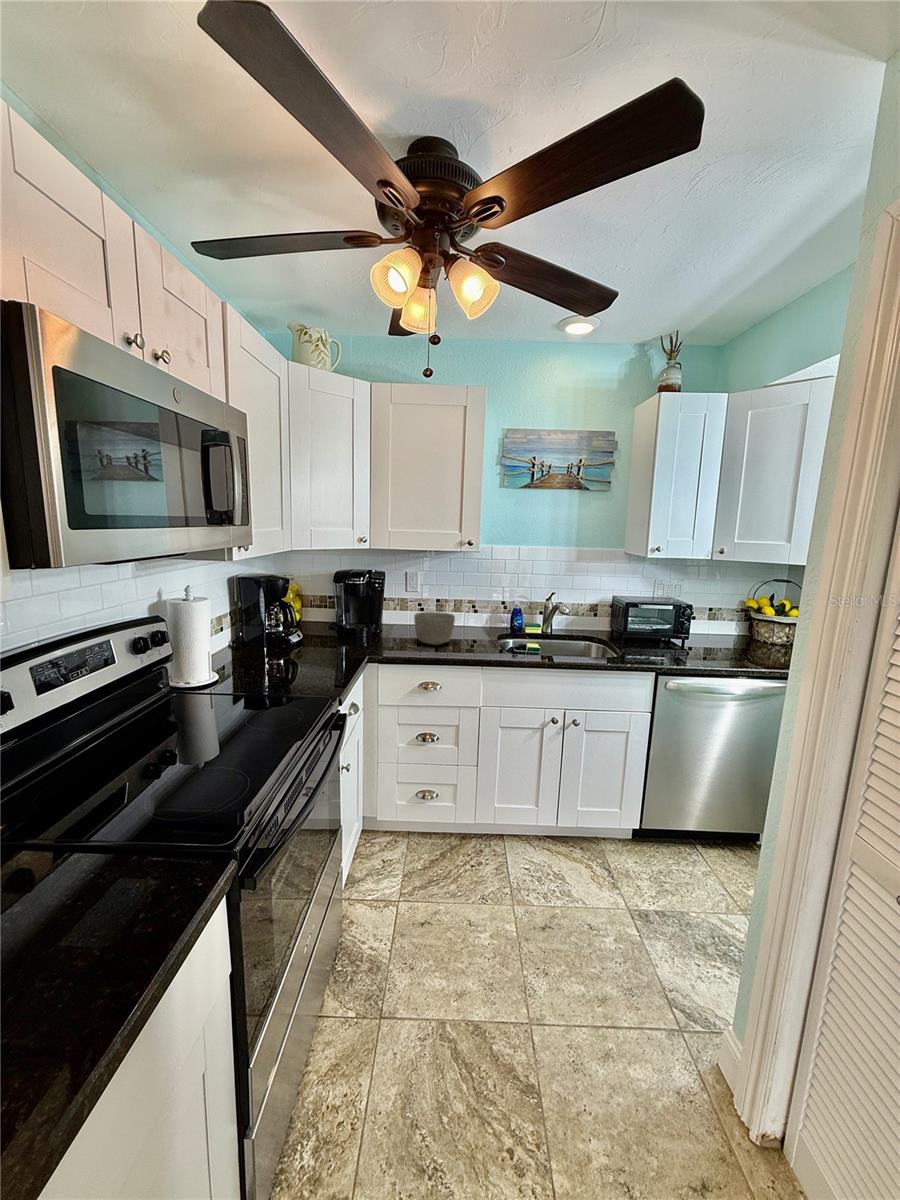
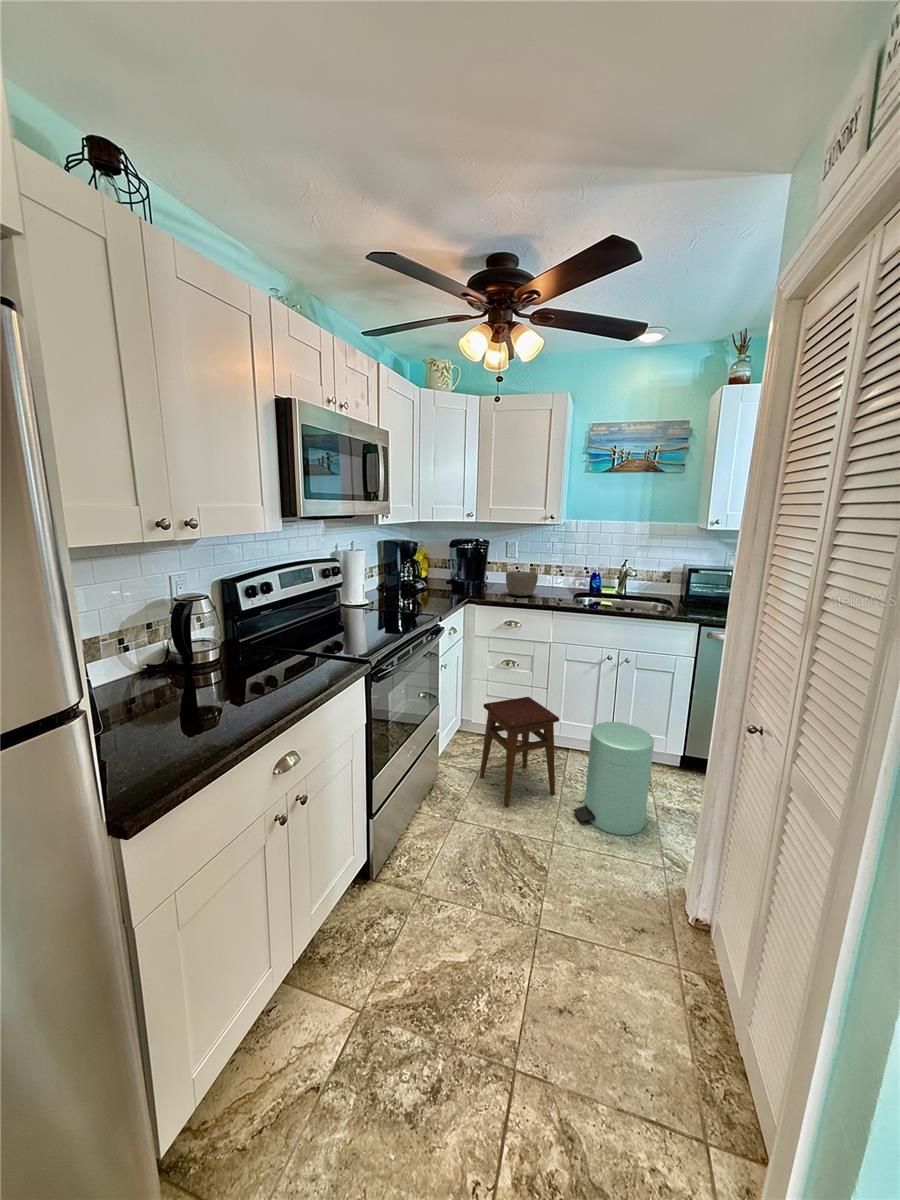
stool: none [402,786,512,966] -> present [480,697,559,807]
trash can: none [540,813,640,978] -> present [574,722,654,835]

